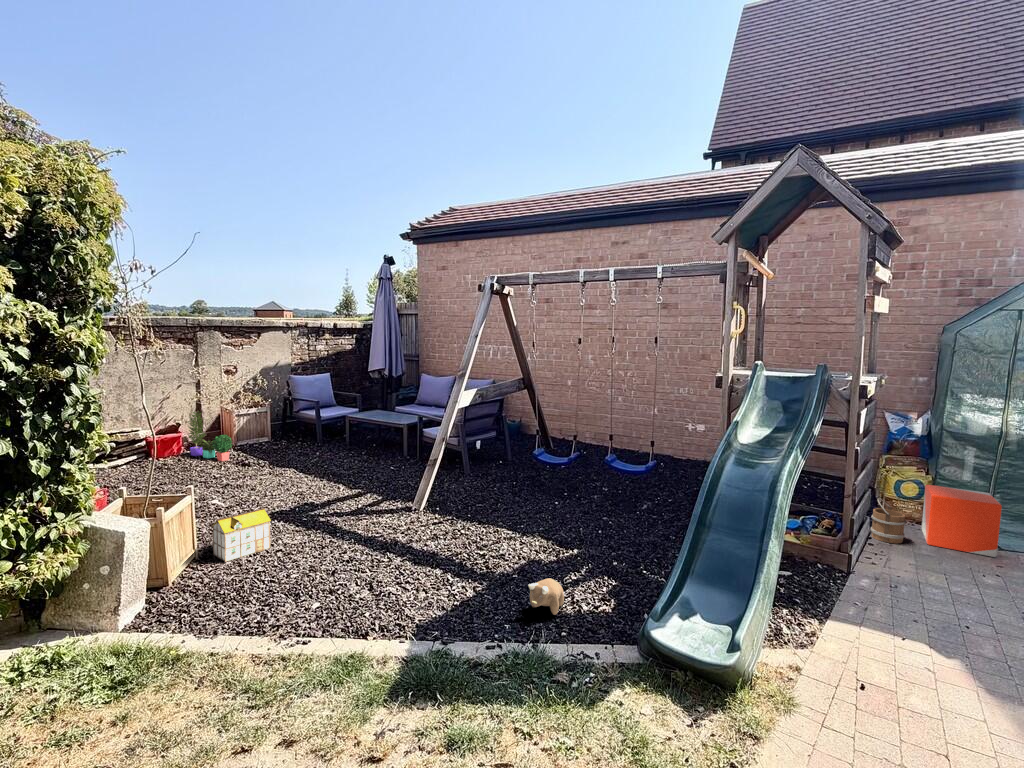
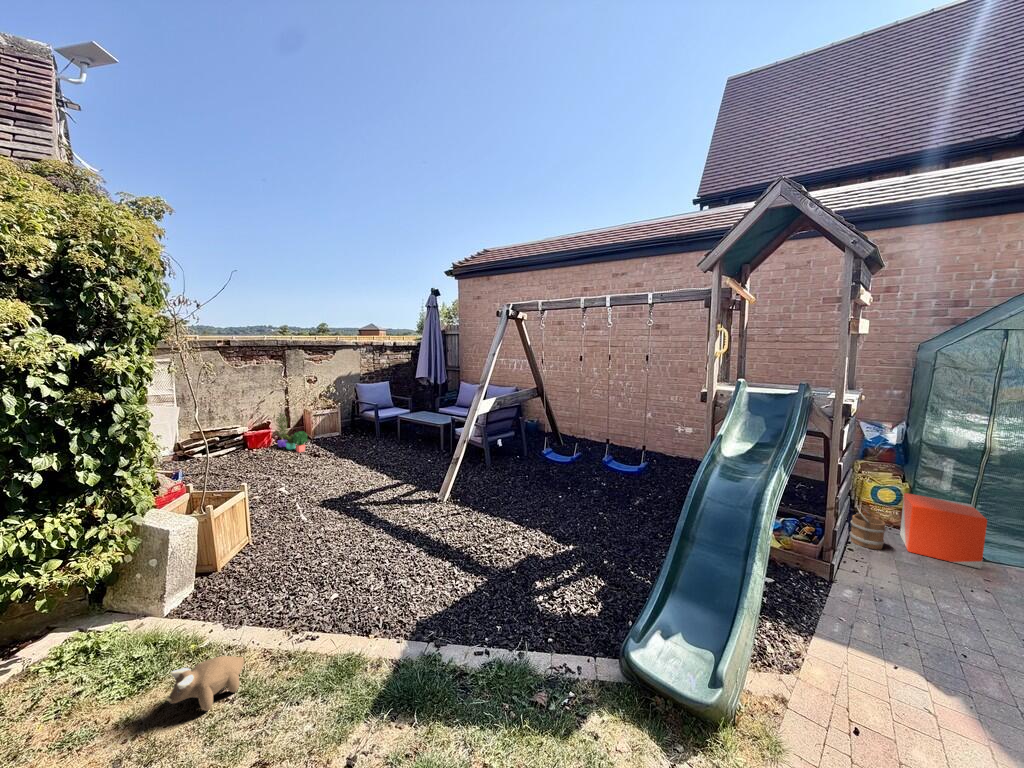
toy house: present [212,508,271,562] -> none [263,501,313,548]
plush toy: present [528,578,564,615] -> present [166,656,244,711]

